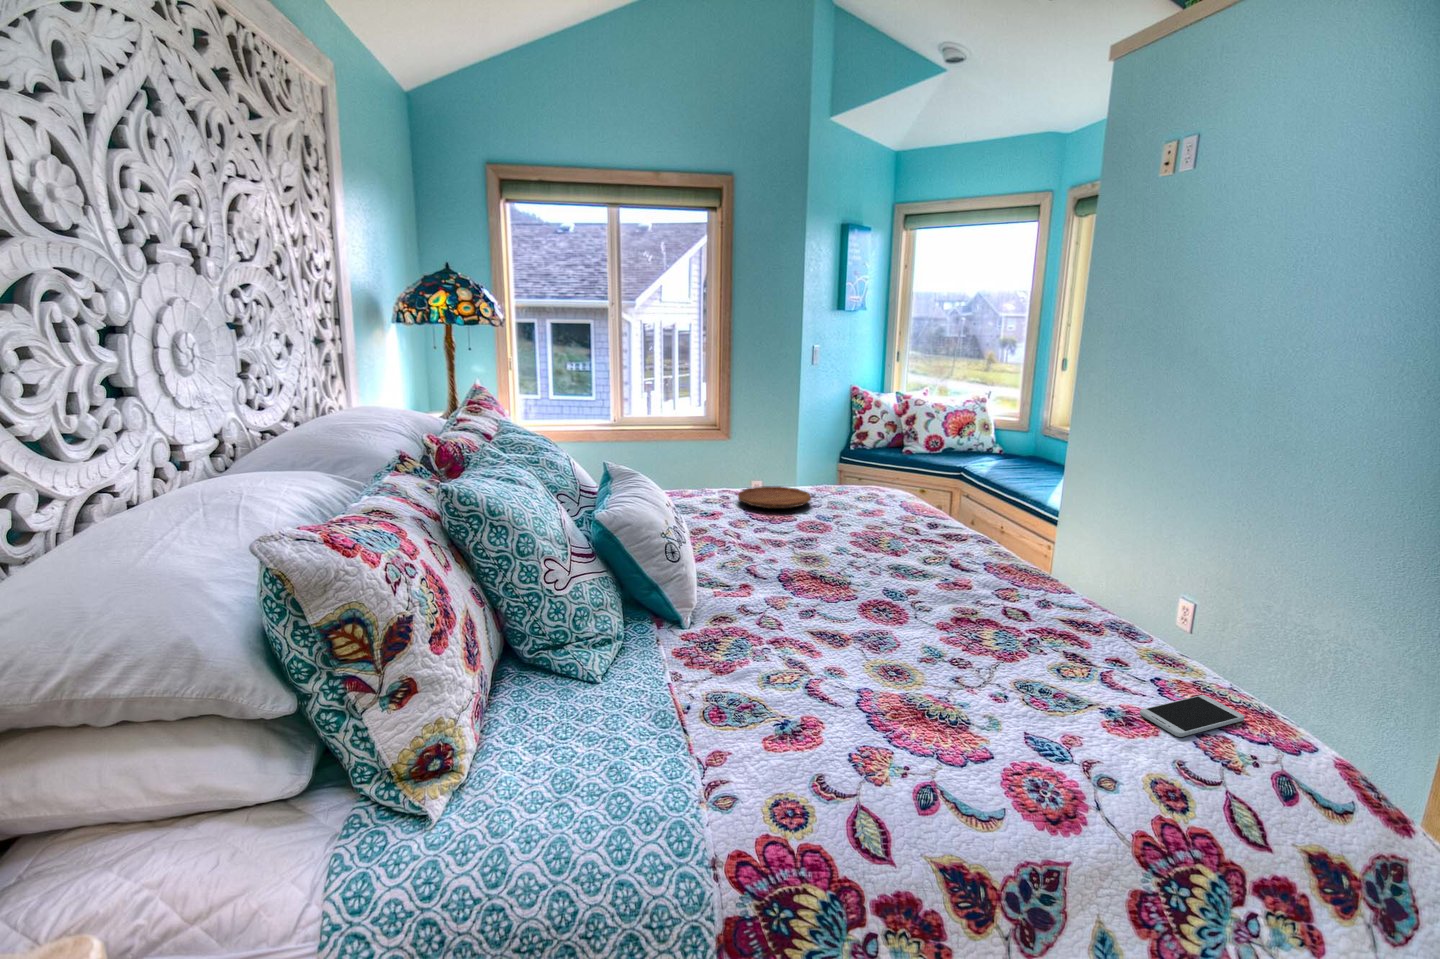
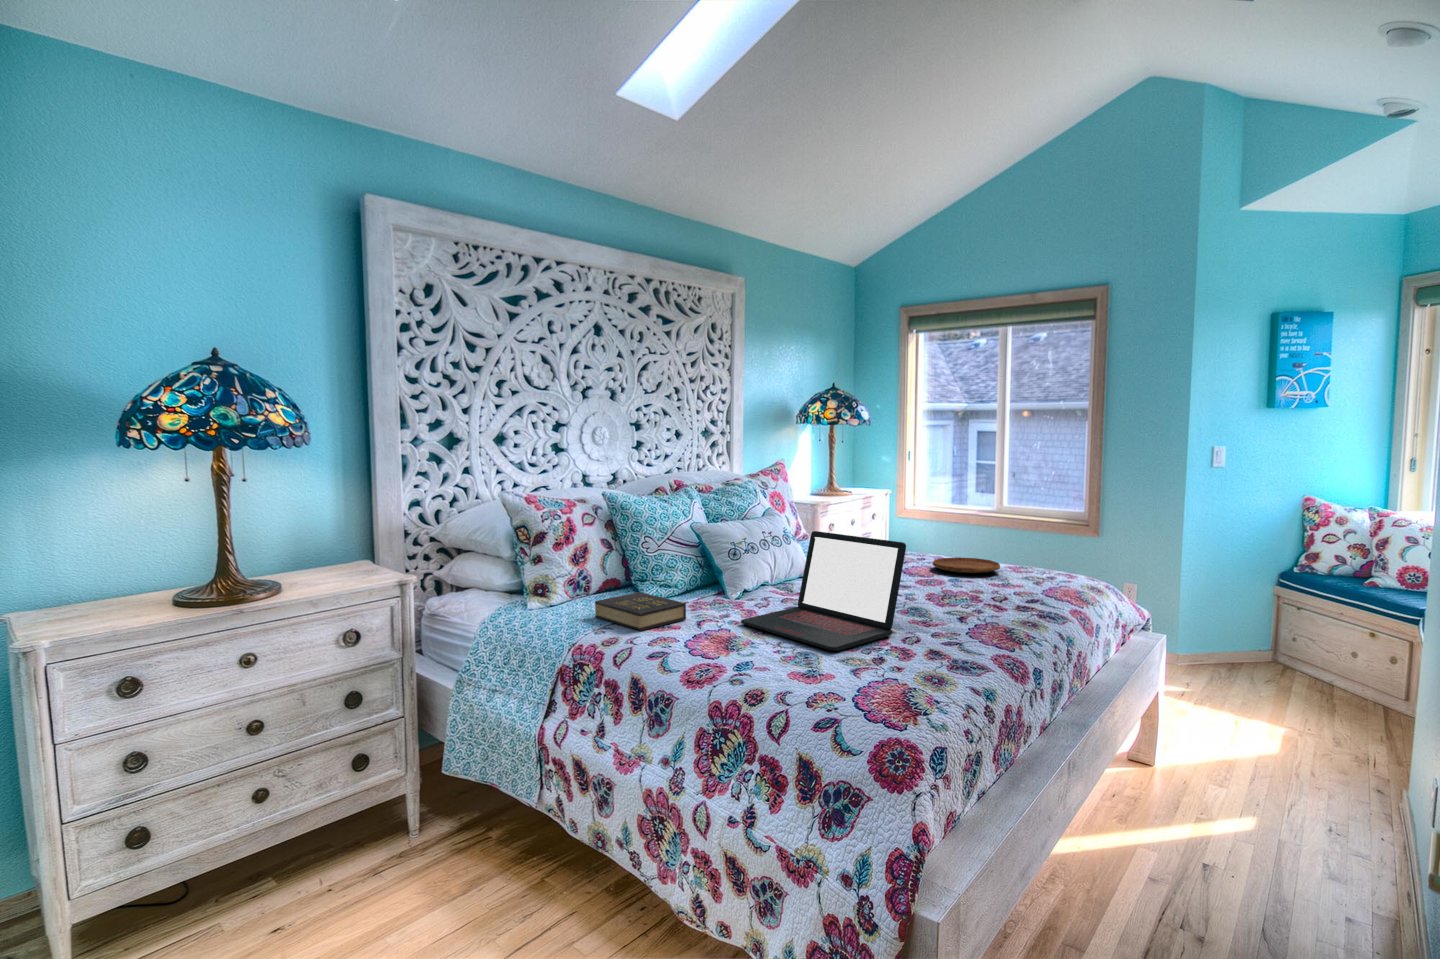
laptop: none [807,502,1013,674] -> present [741,531,906,651]
hardback book: none [603,669,754,758] -> present [595,592,686,631]
smartphone: present [1140,695,1244,737] -> none [842,679,922,705]

